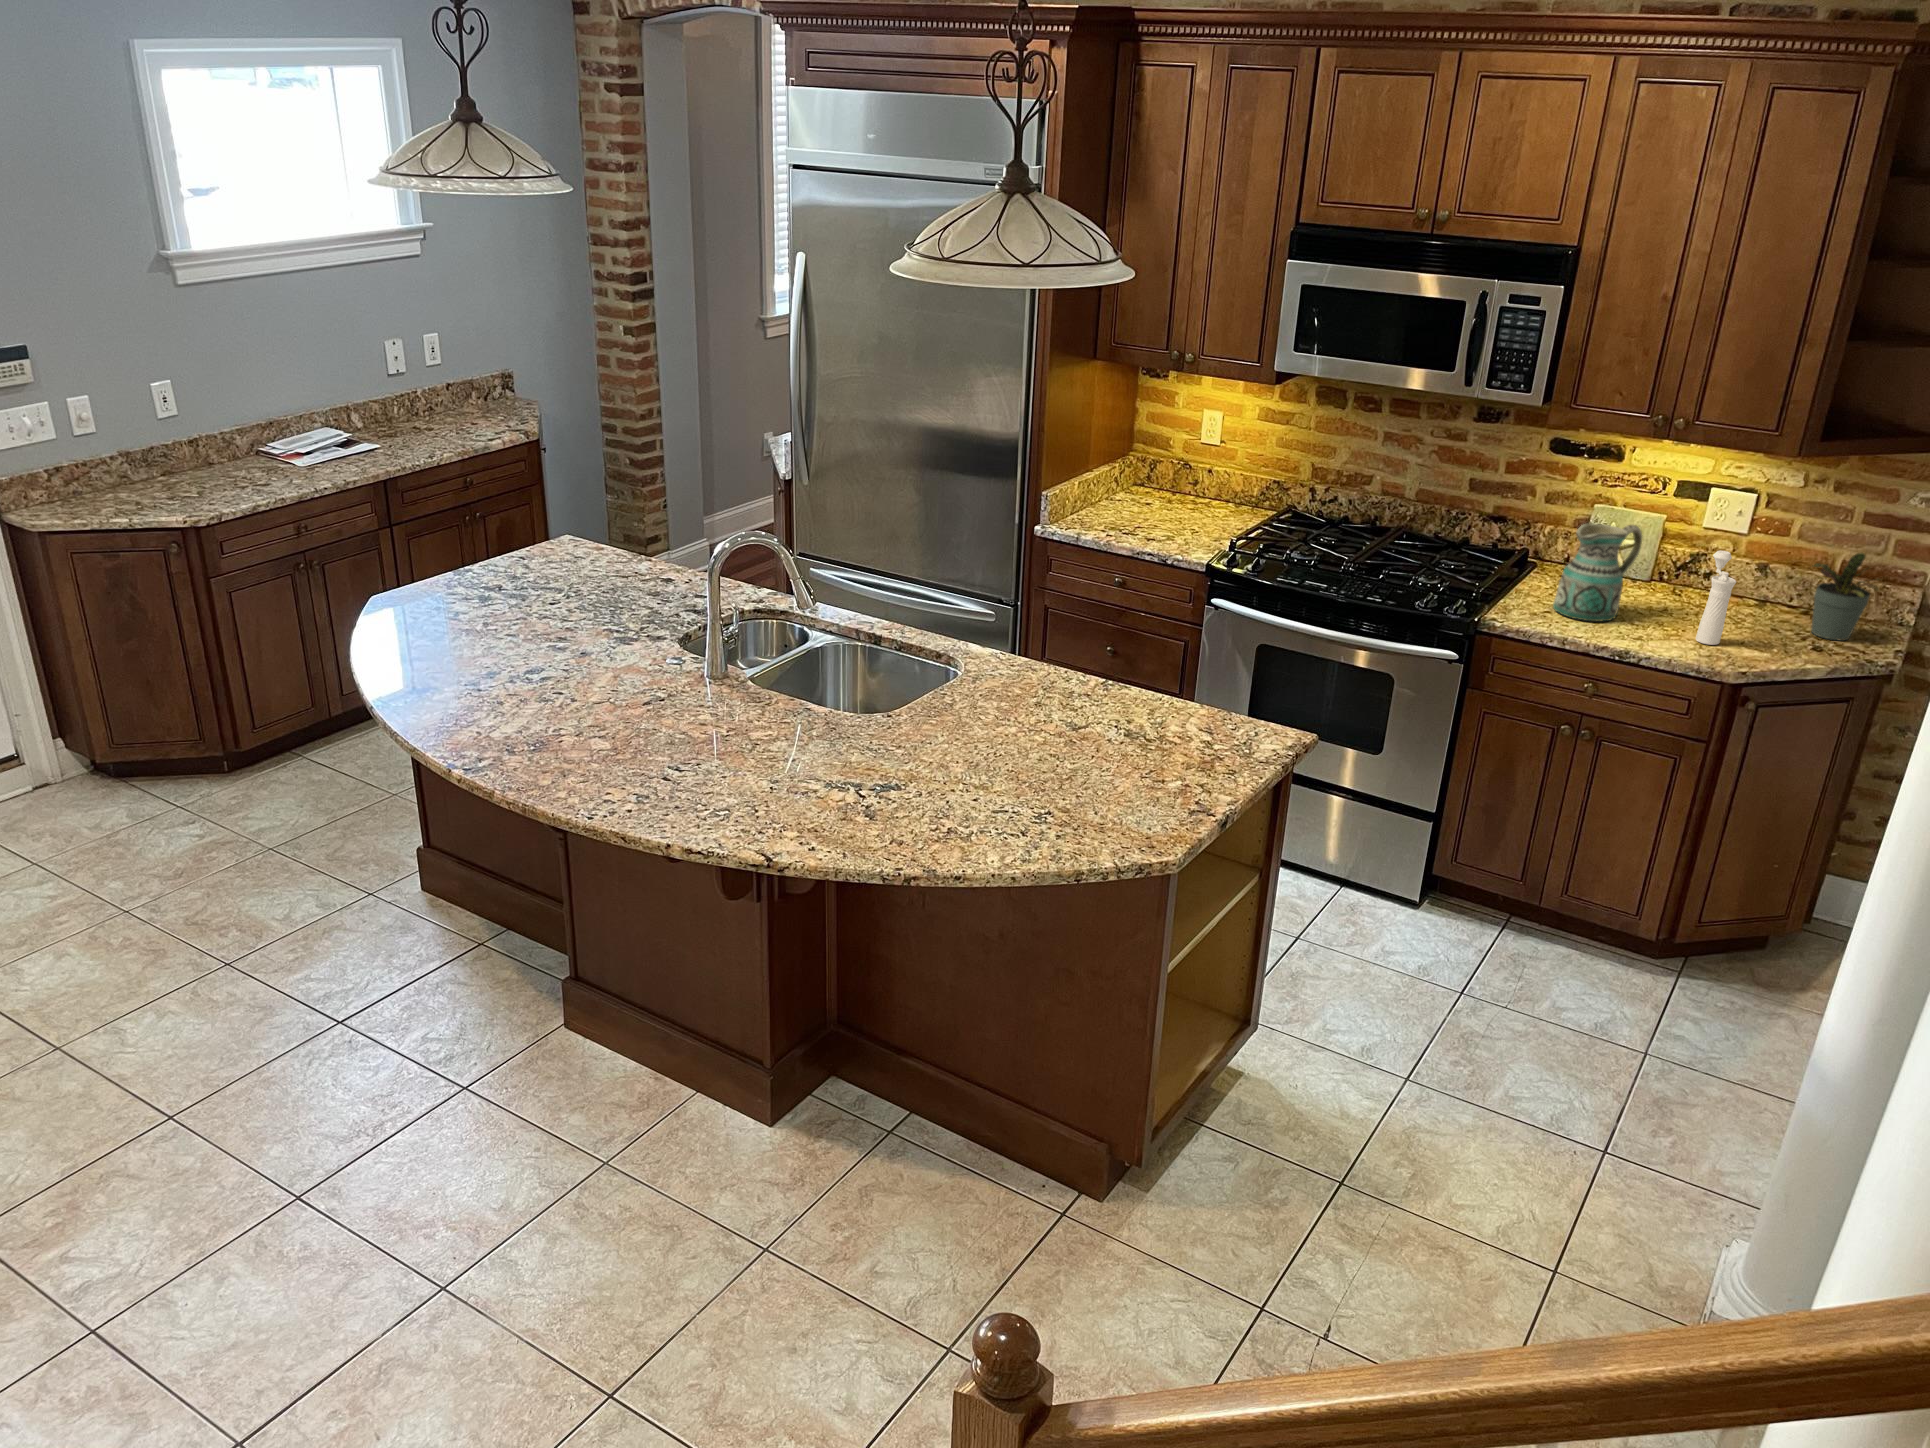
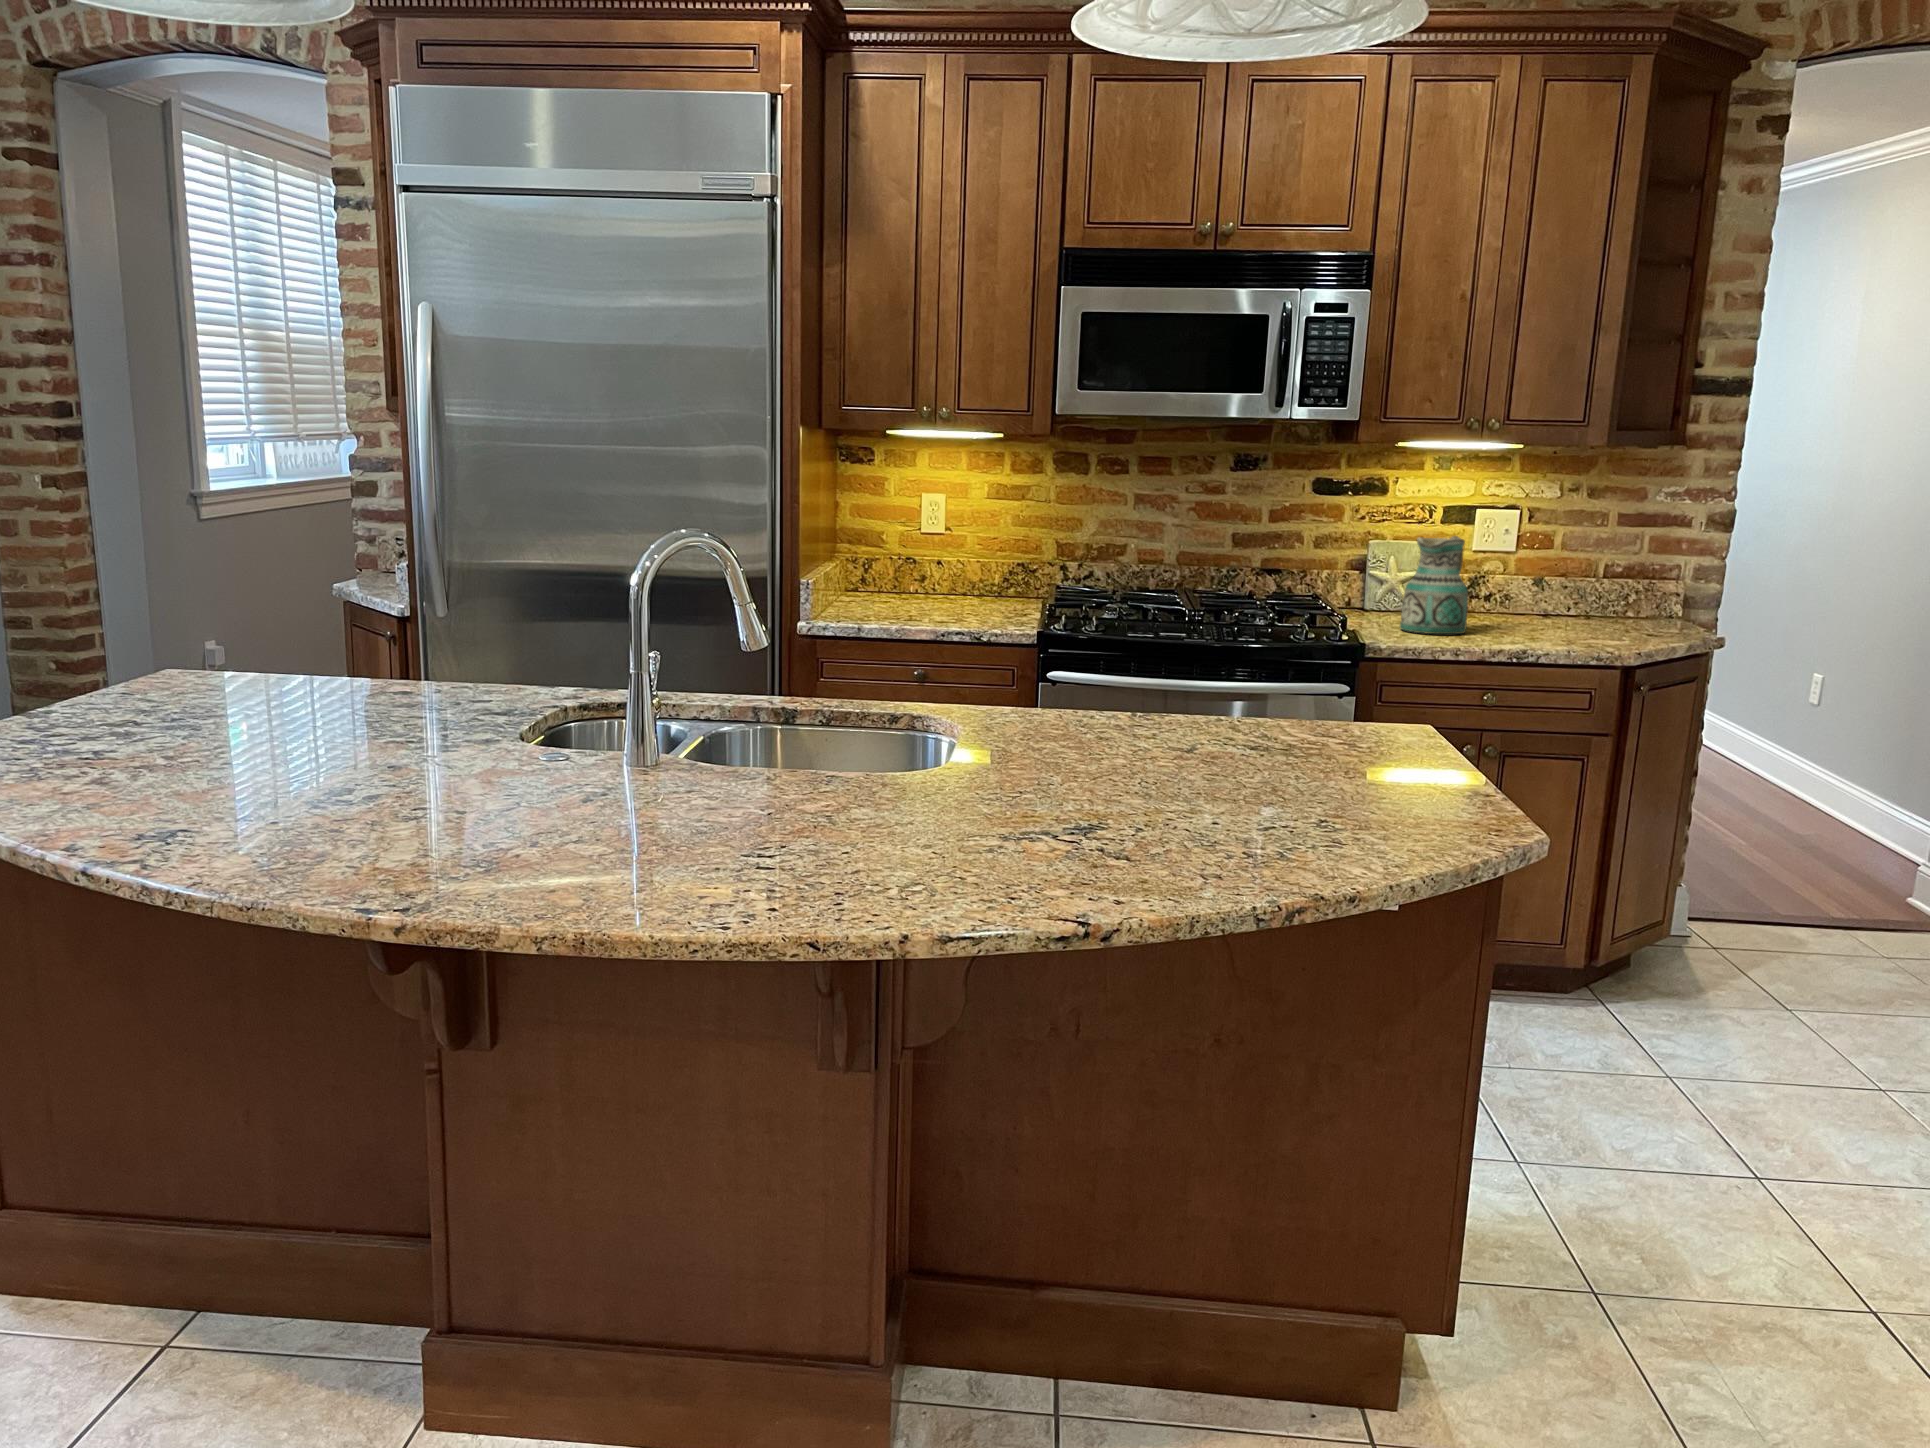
pepper mill: present [1696,551,1736,645] -> none [1538,549,1583,638]
potted plant: present [1811,553,1879,640] -> none [1600,537,1677,628]

